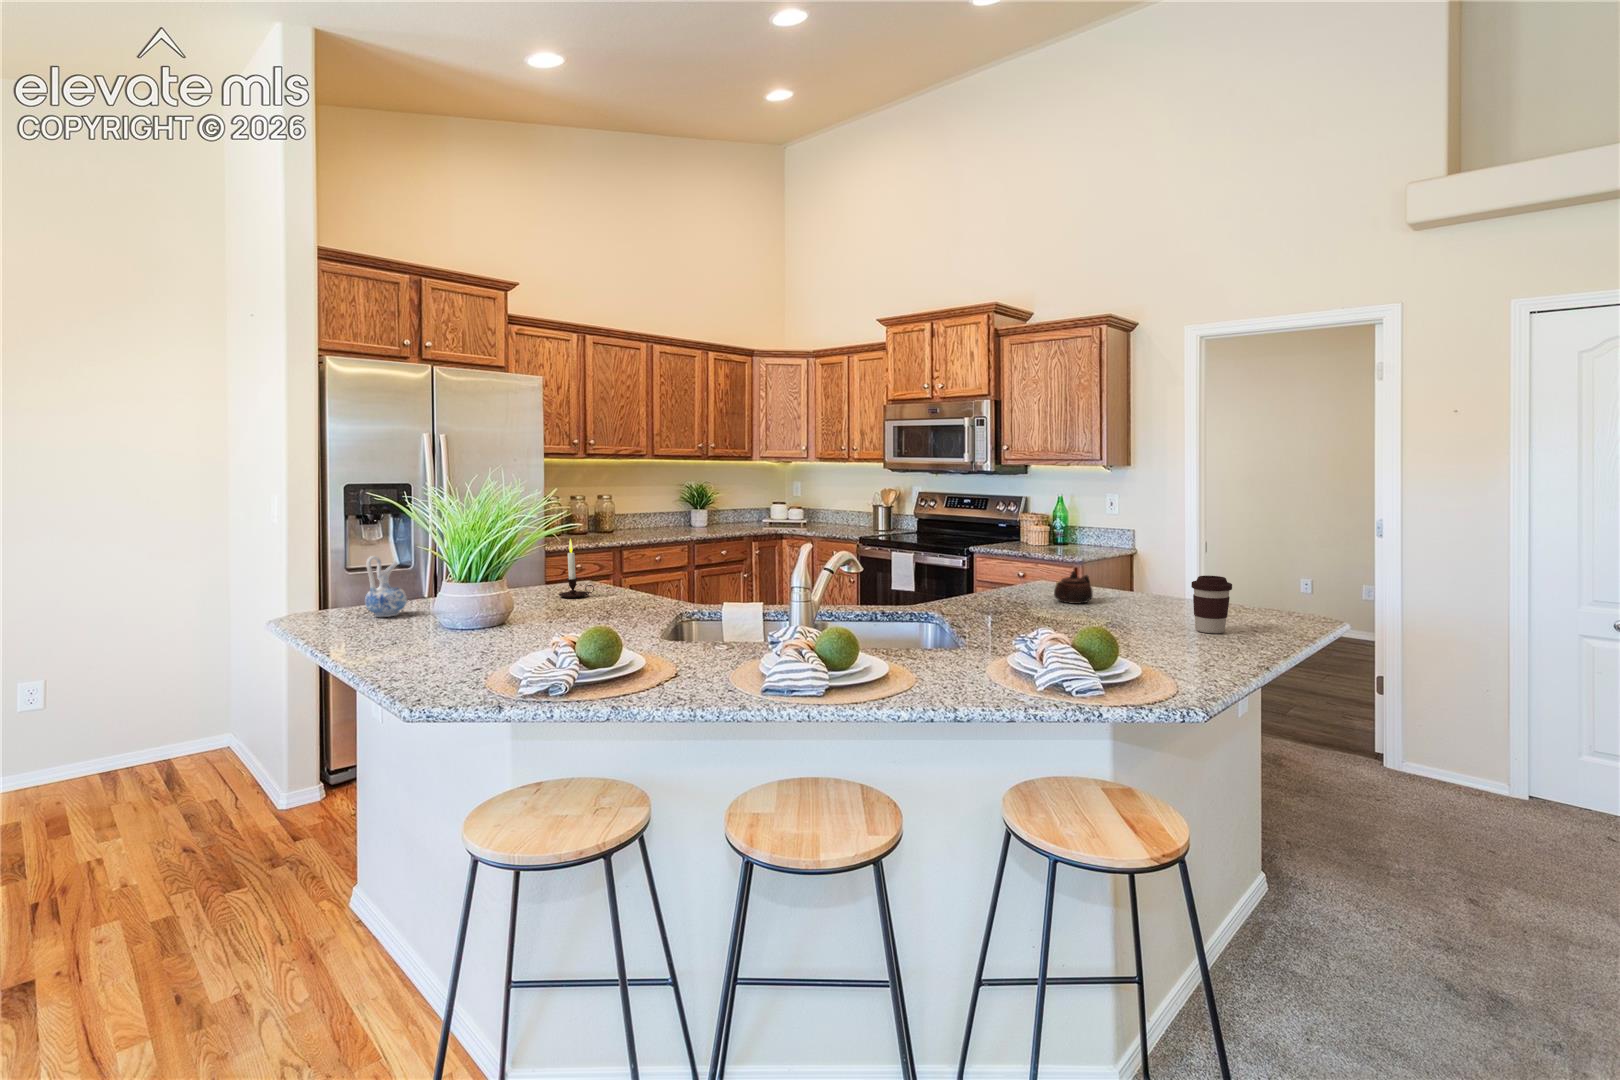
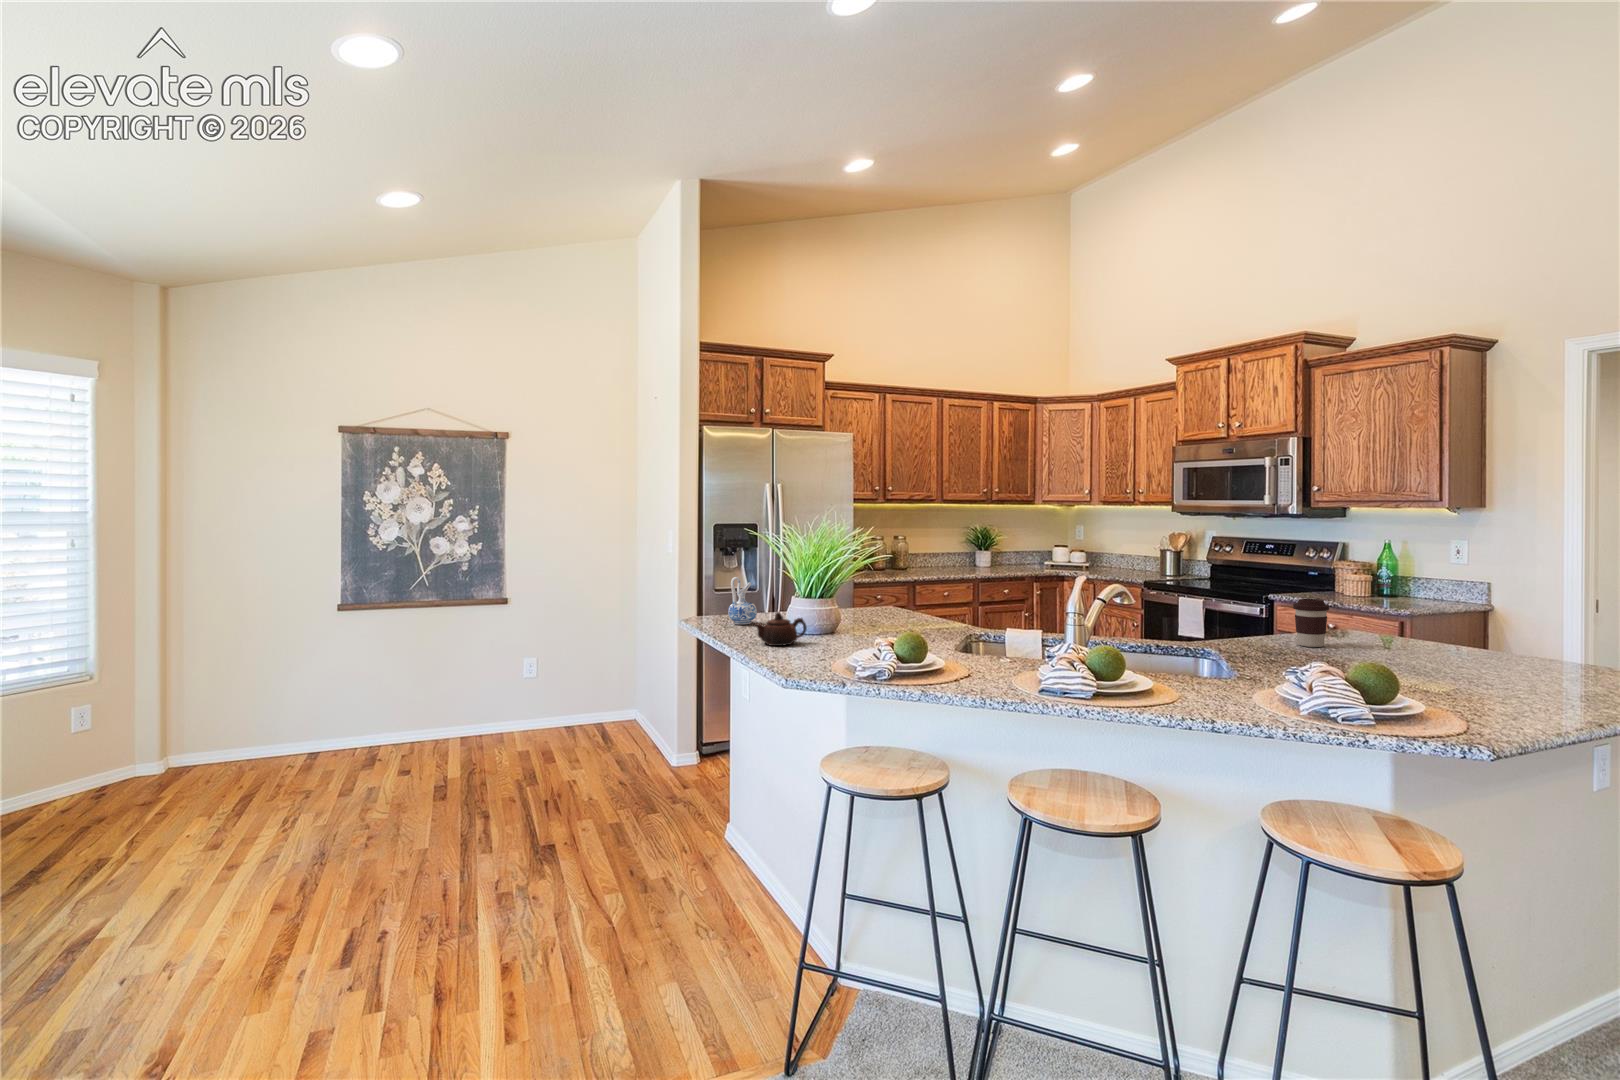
candle: present [559,539,594,598] -> none [868,569,896,619]
teapot: present [1054,571,1093,604] -> present [754,613,807,646]
coffee cup: present [1191,576,1232,633] -> present [1293,599,1329,647]

